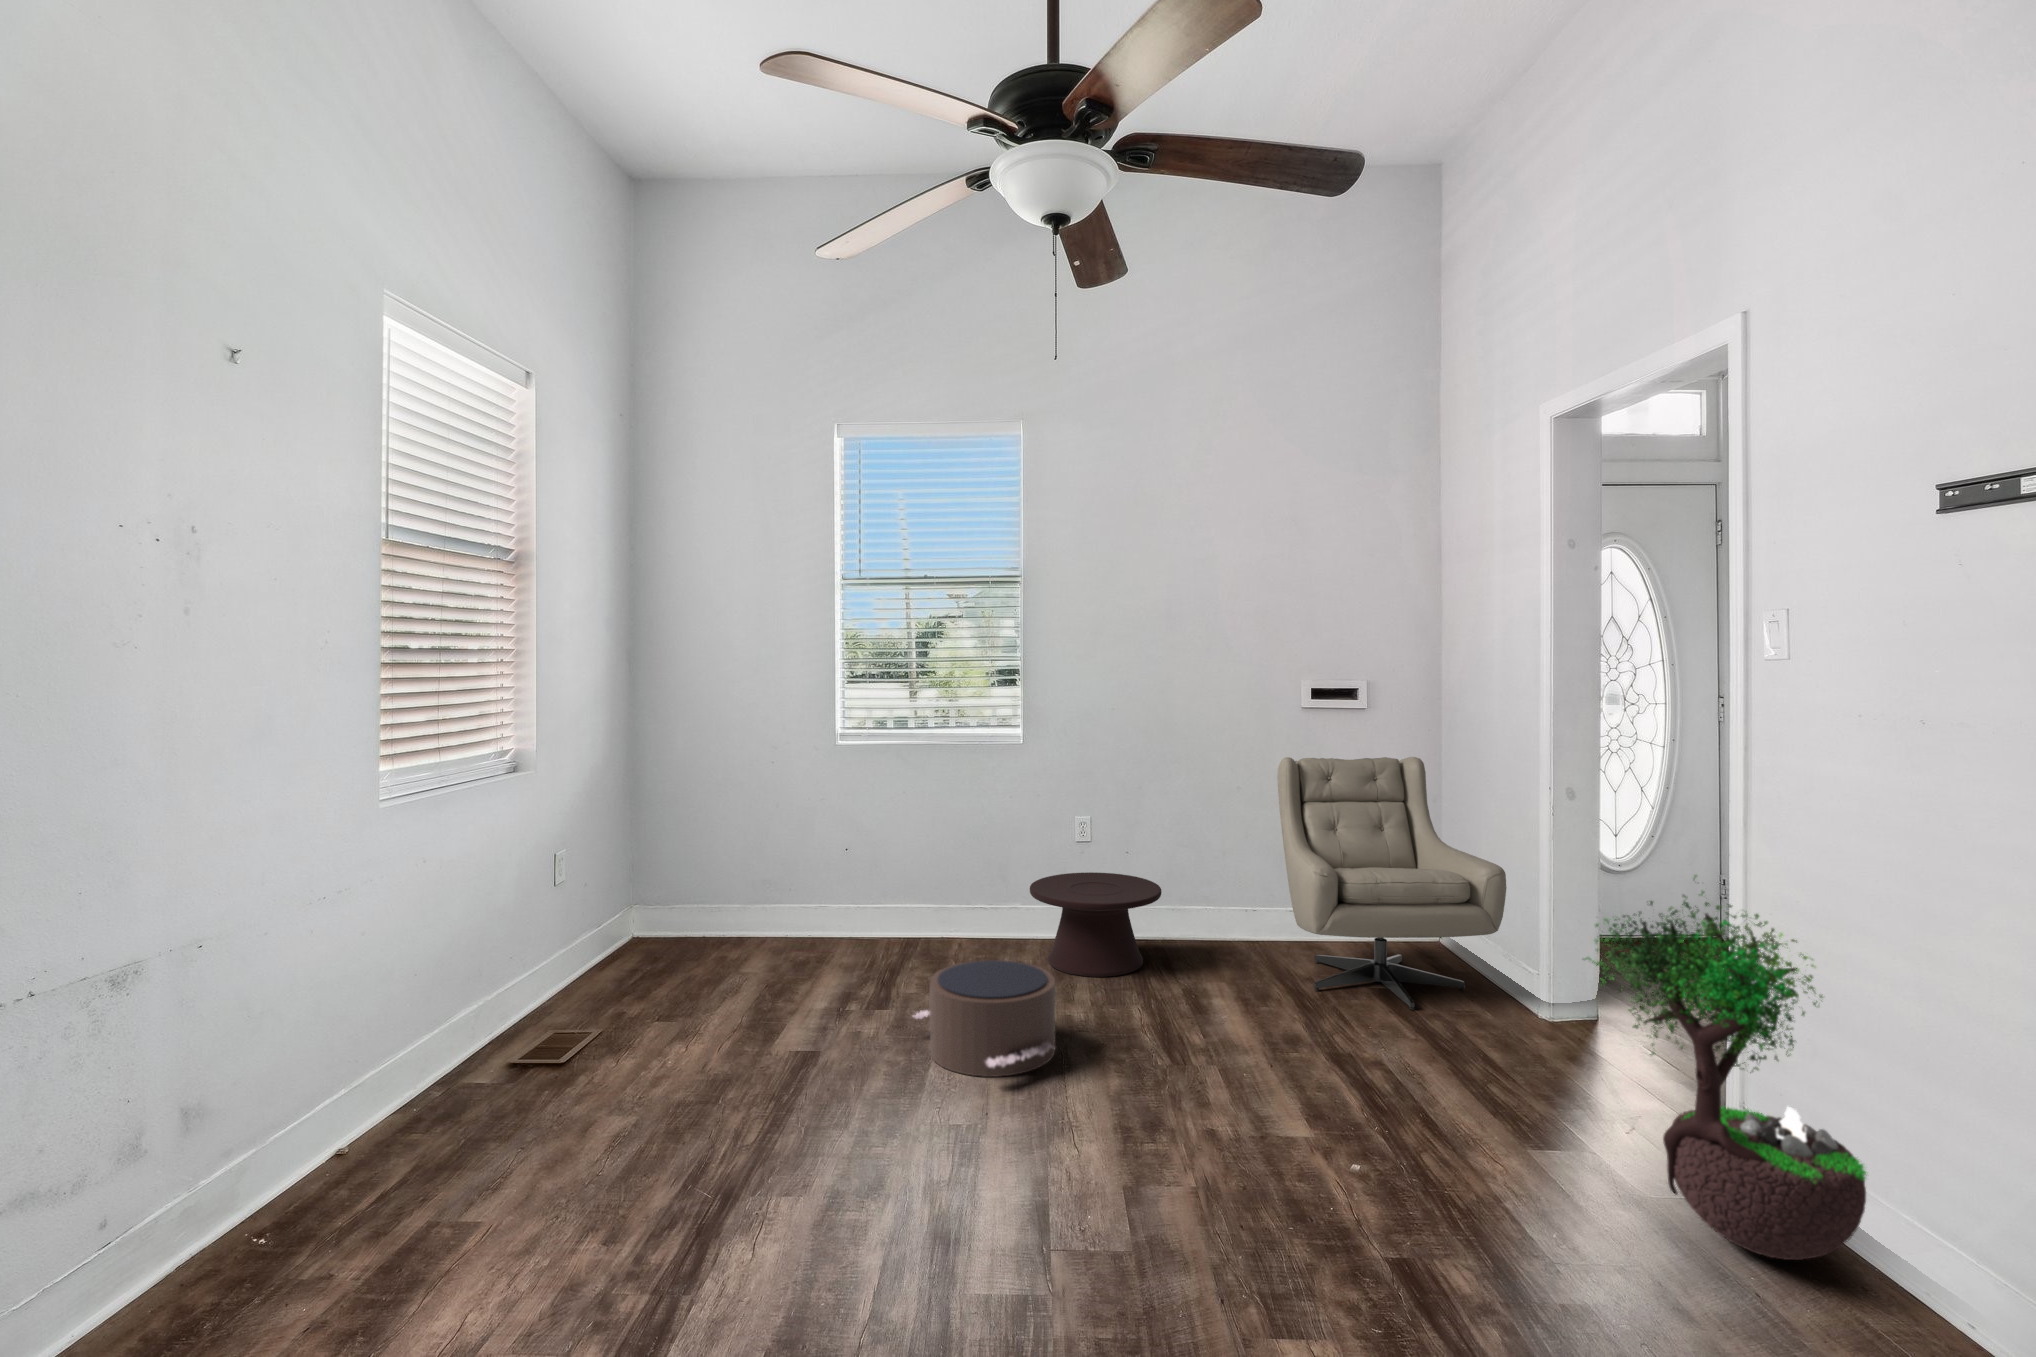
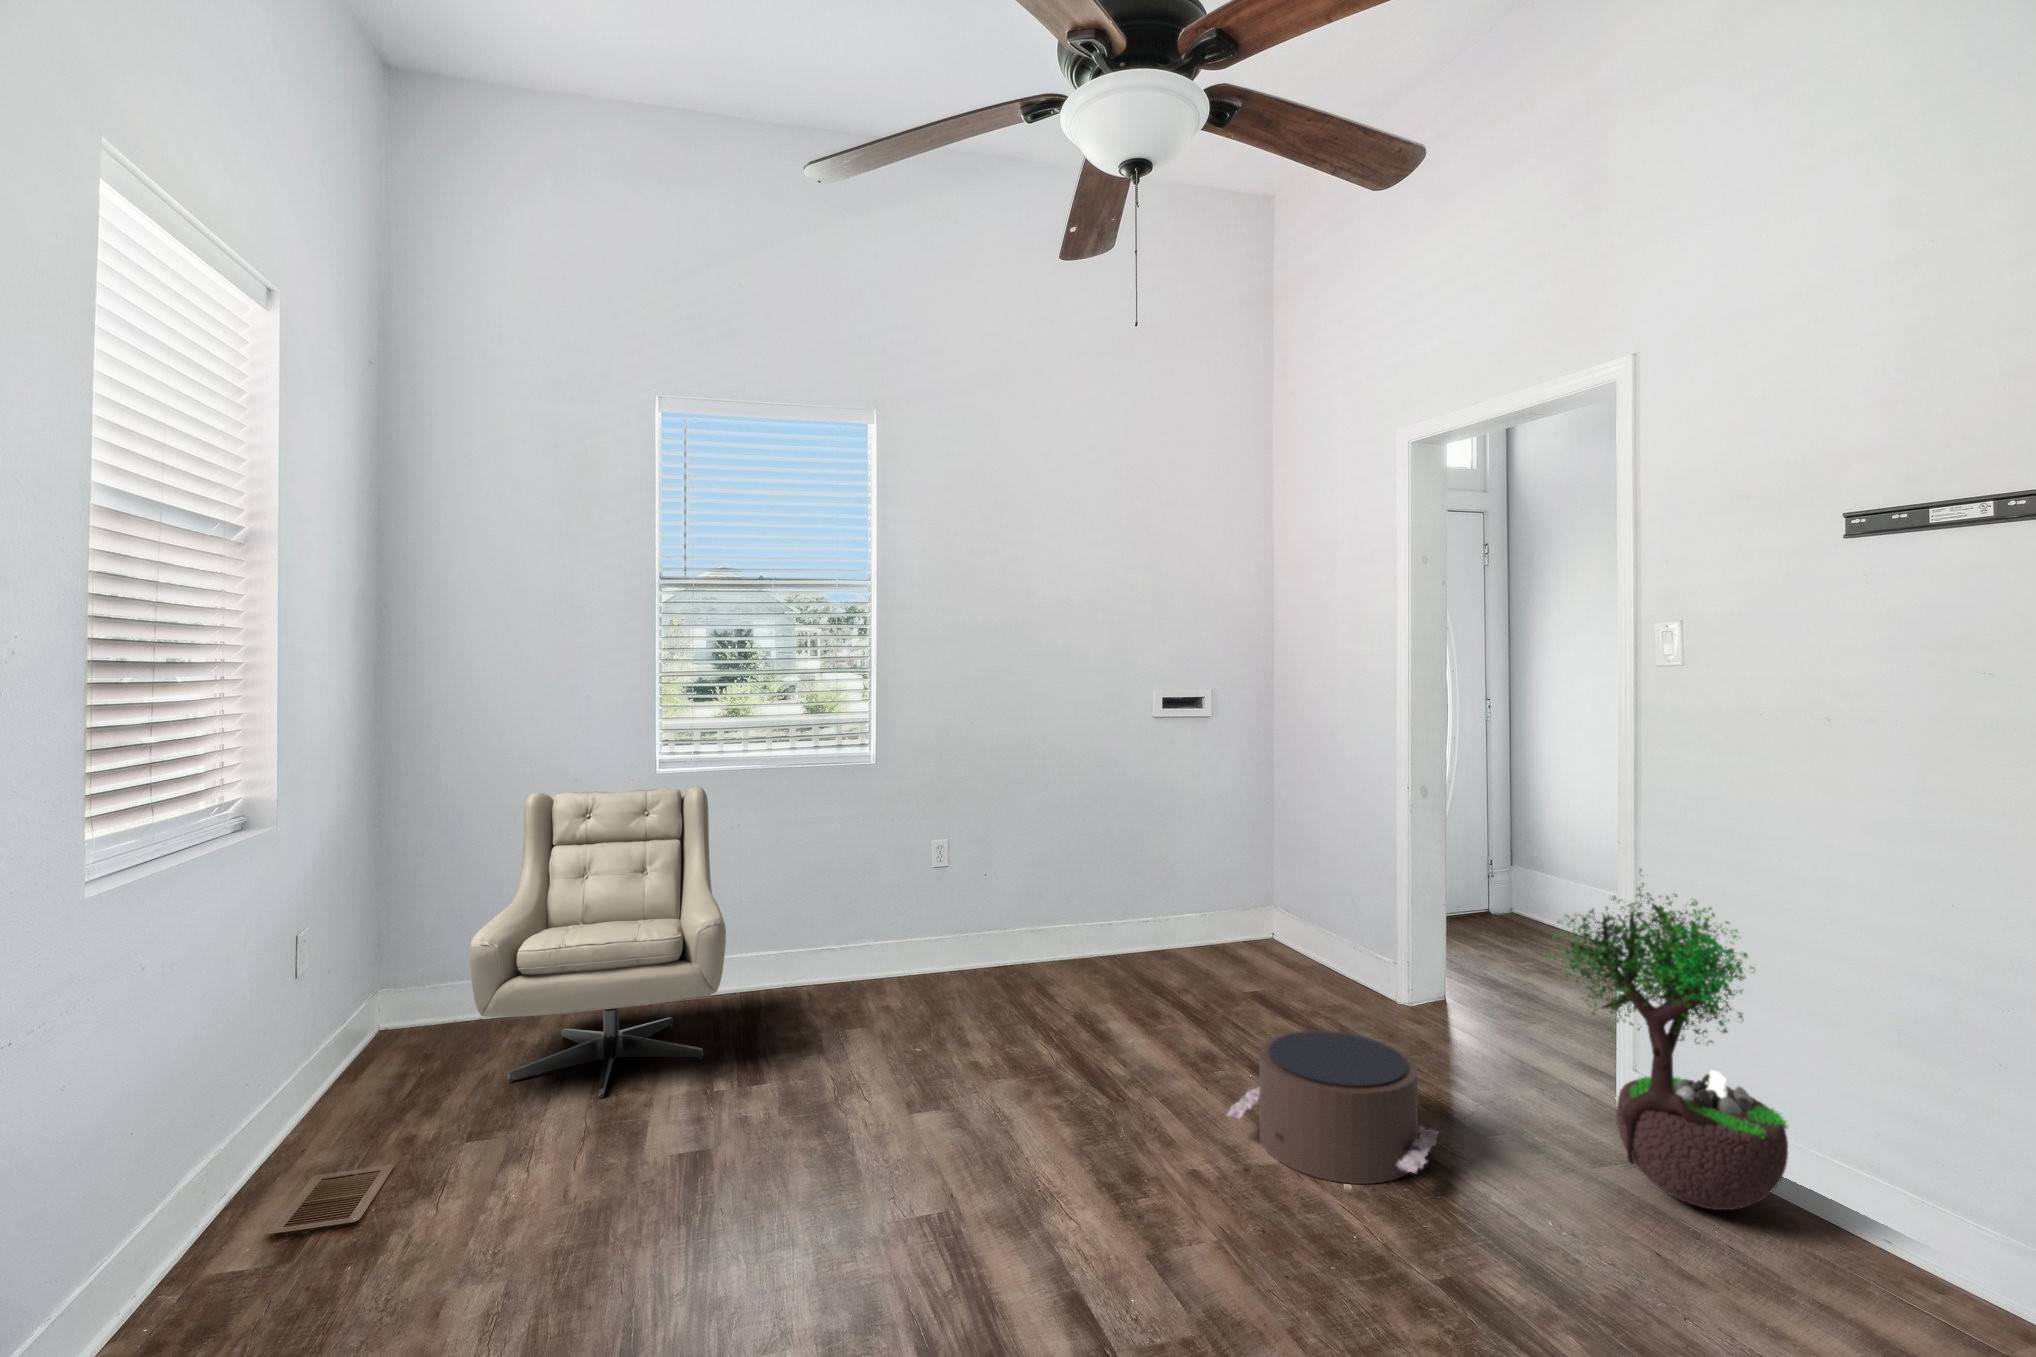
armchair: present [1277,757,1507,1010] -> present [470,786,726,1098]
side table: present [1030,872,1162,977] -> none [898,899,1039,1013]
pouf: present [913,960,1055,1077] -> present [1227,1030,1439,1184]

